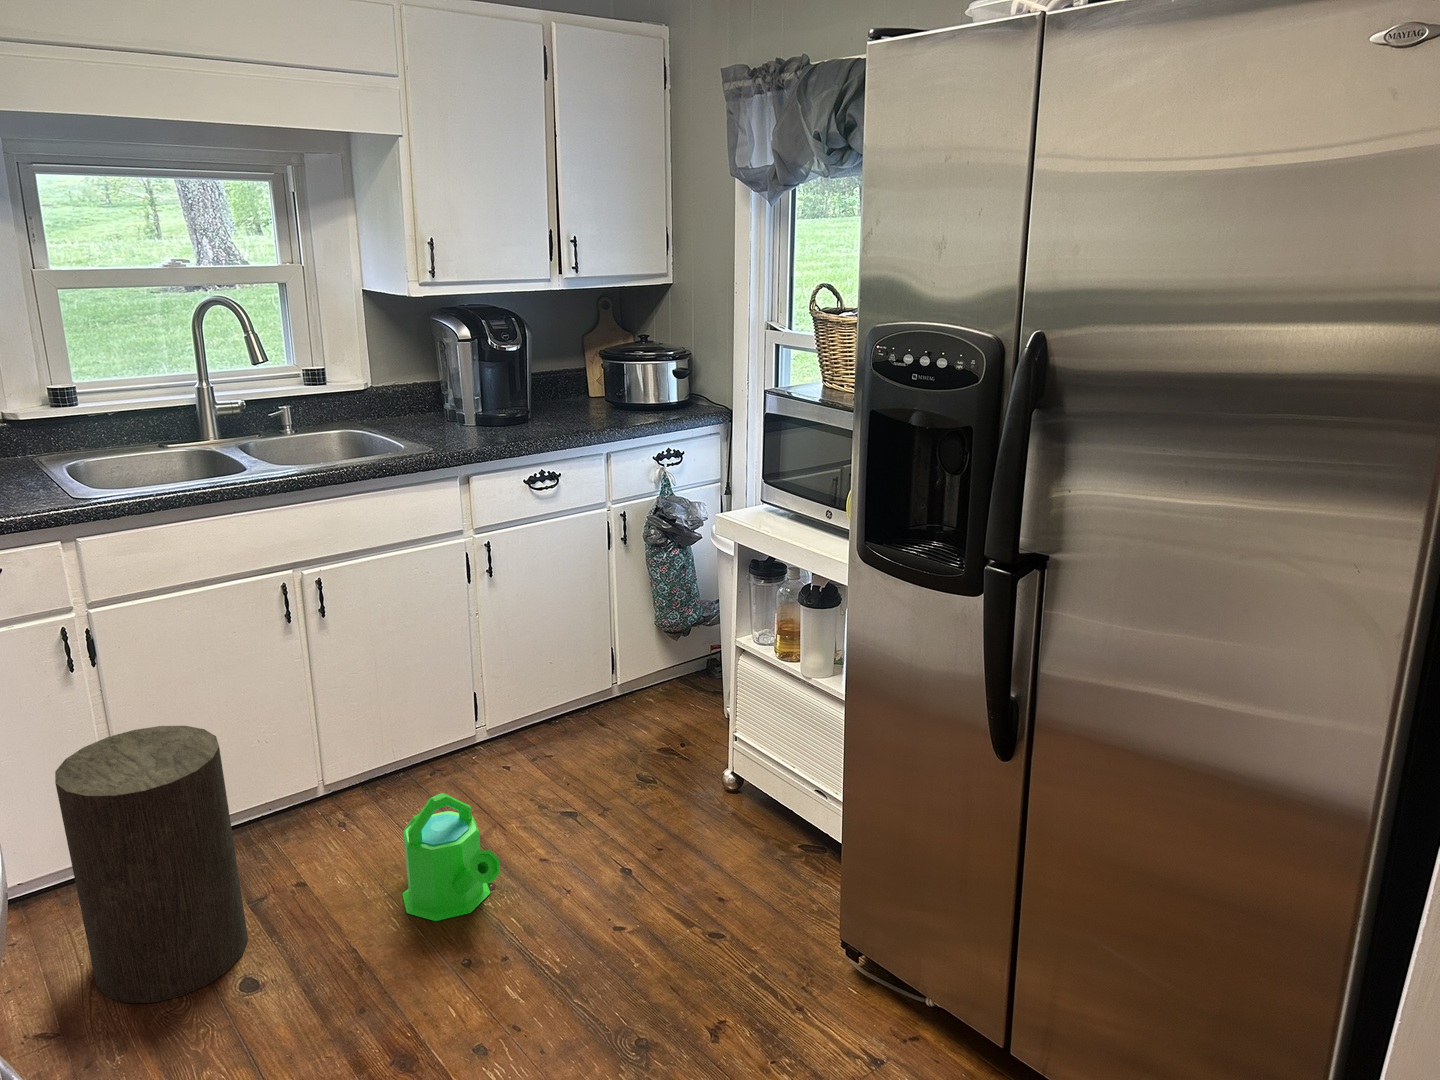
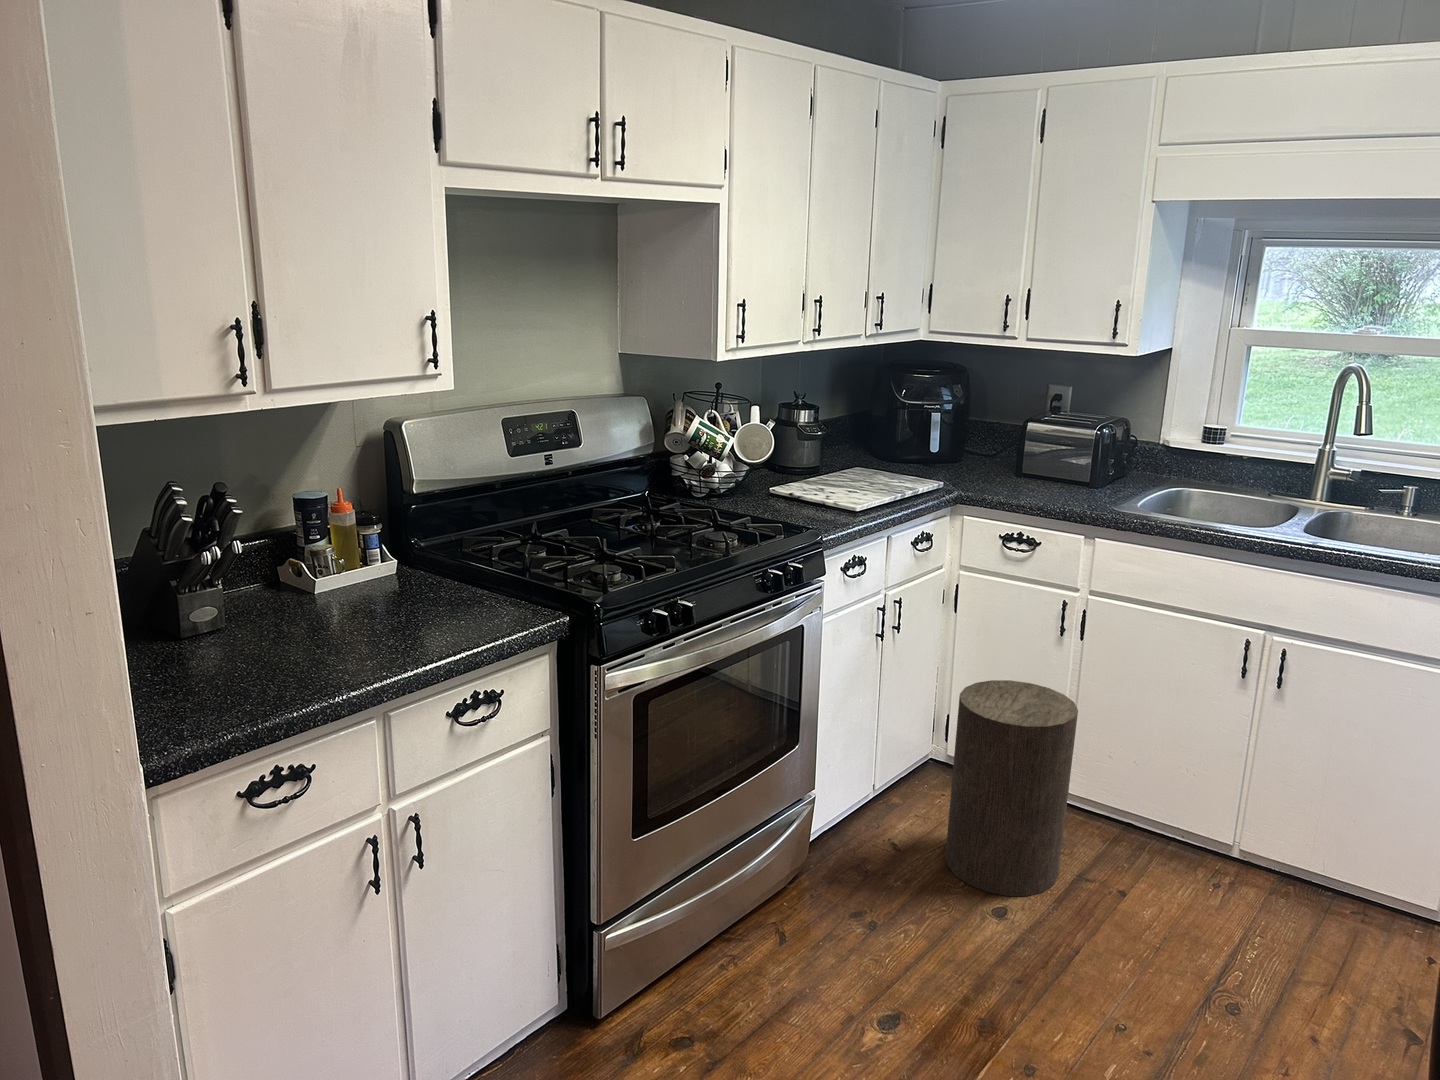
watering can: present [402,793,500,921] -> none [1148,880,1249,1015]

